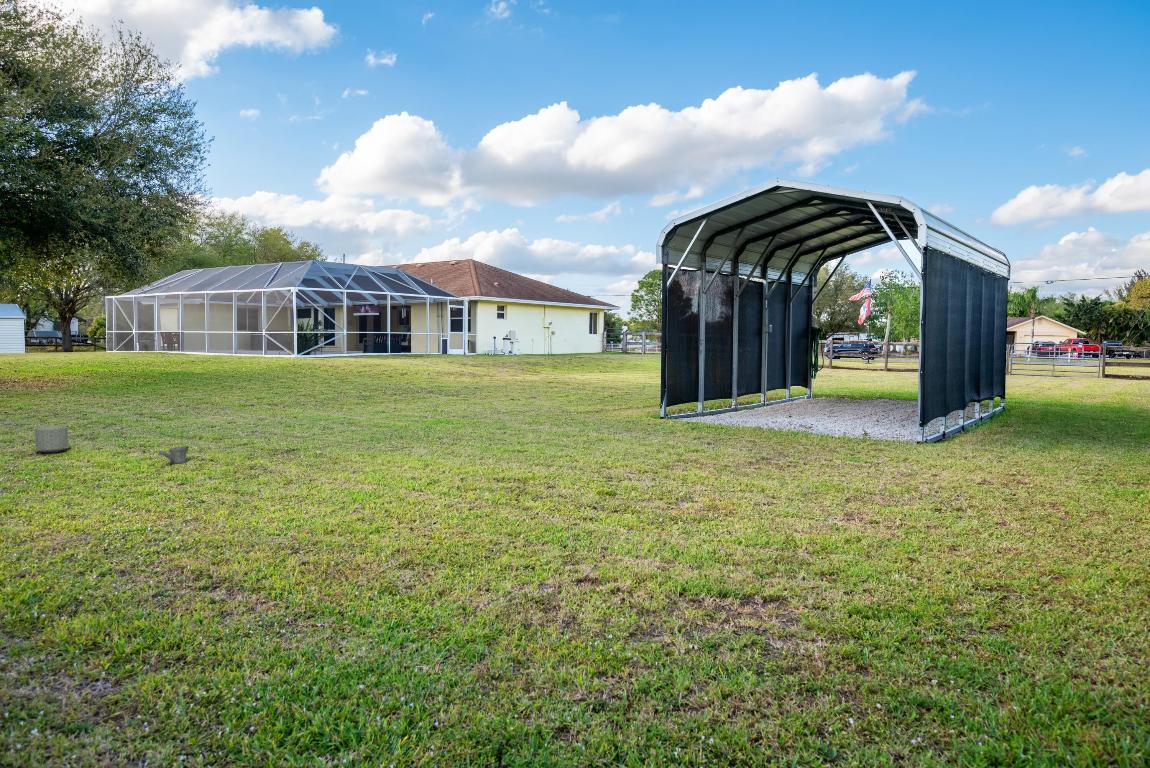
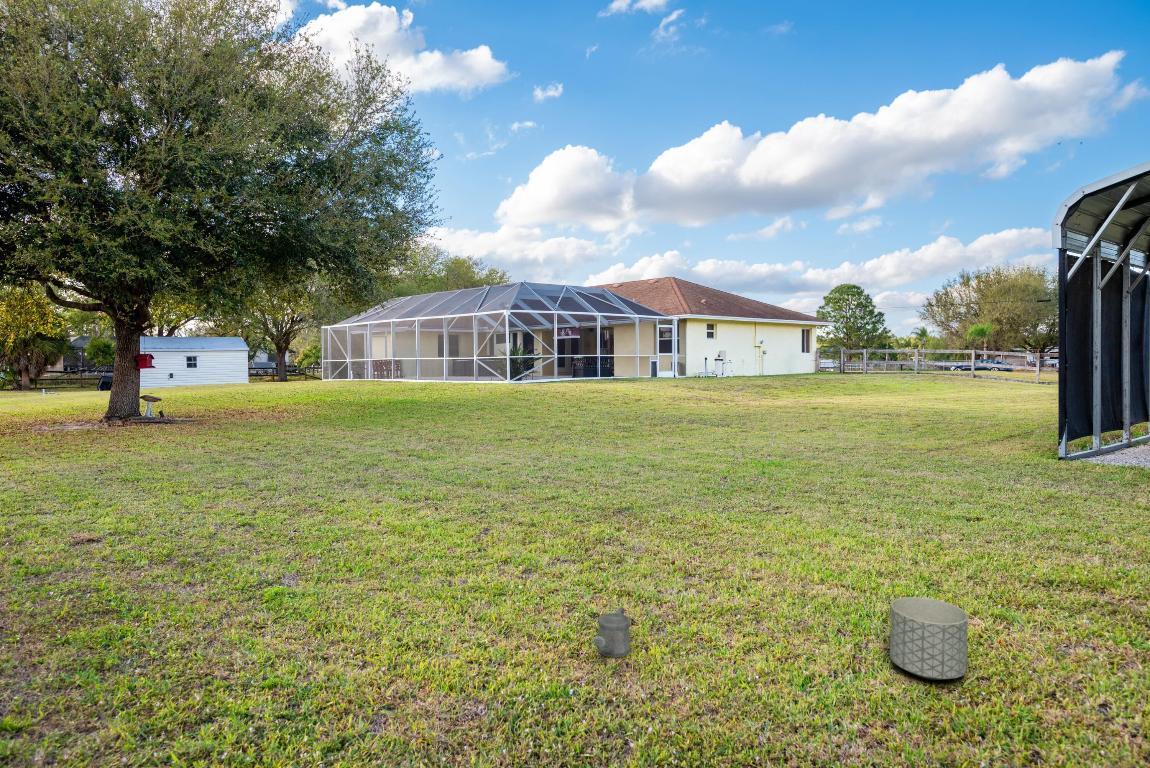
planter: present [35,426,68,453] -> present [890,597,968,680]

